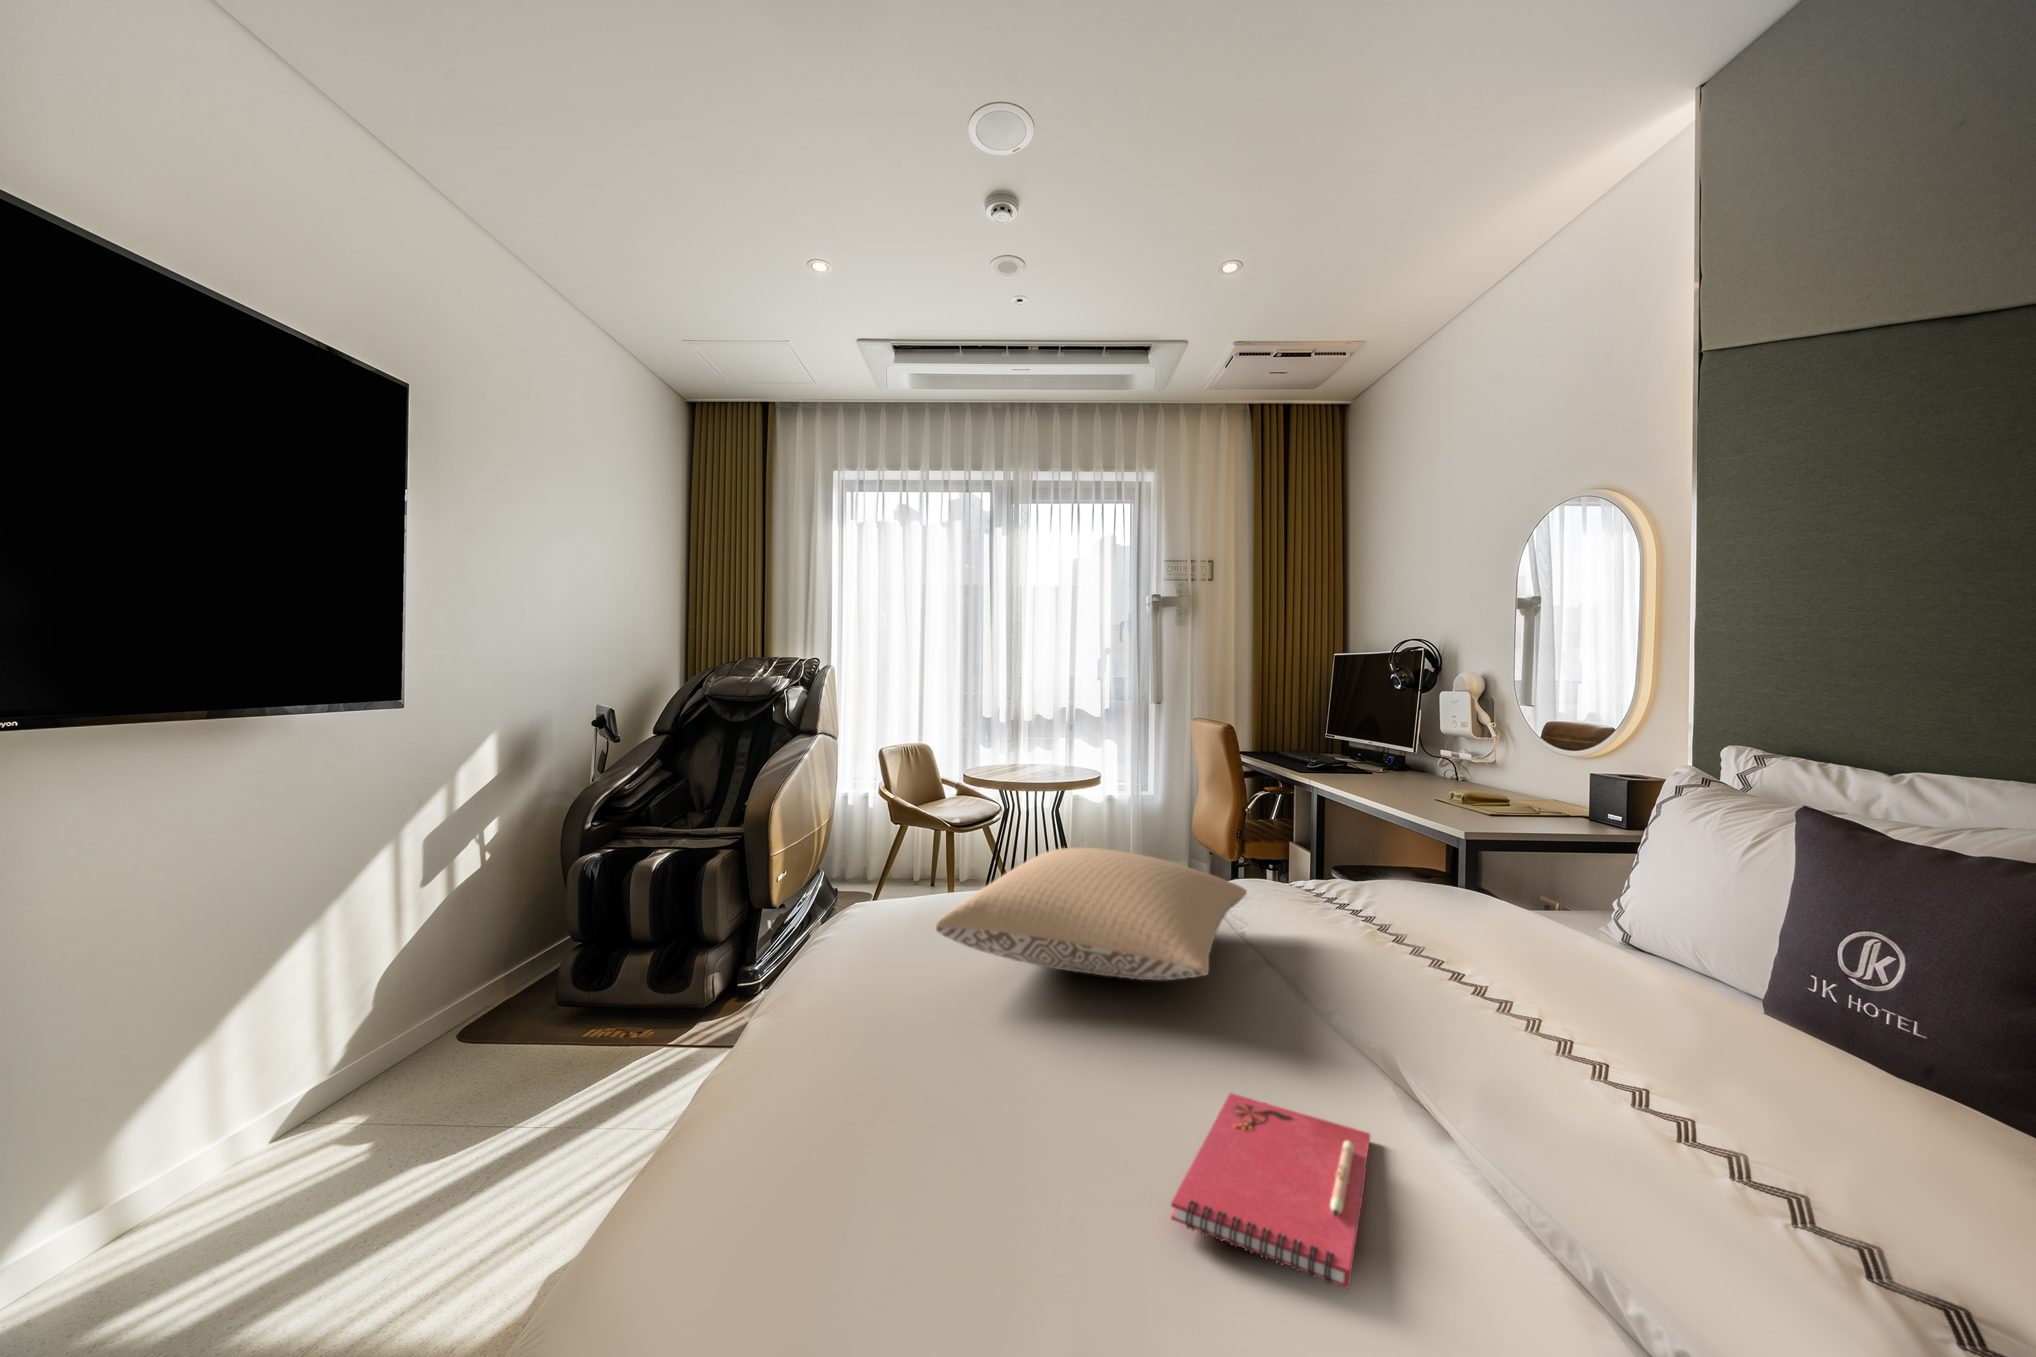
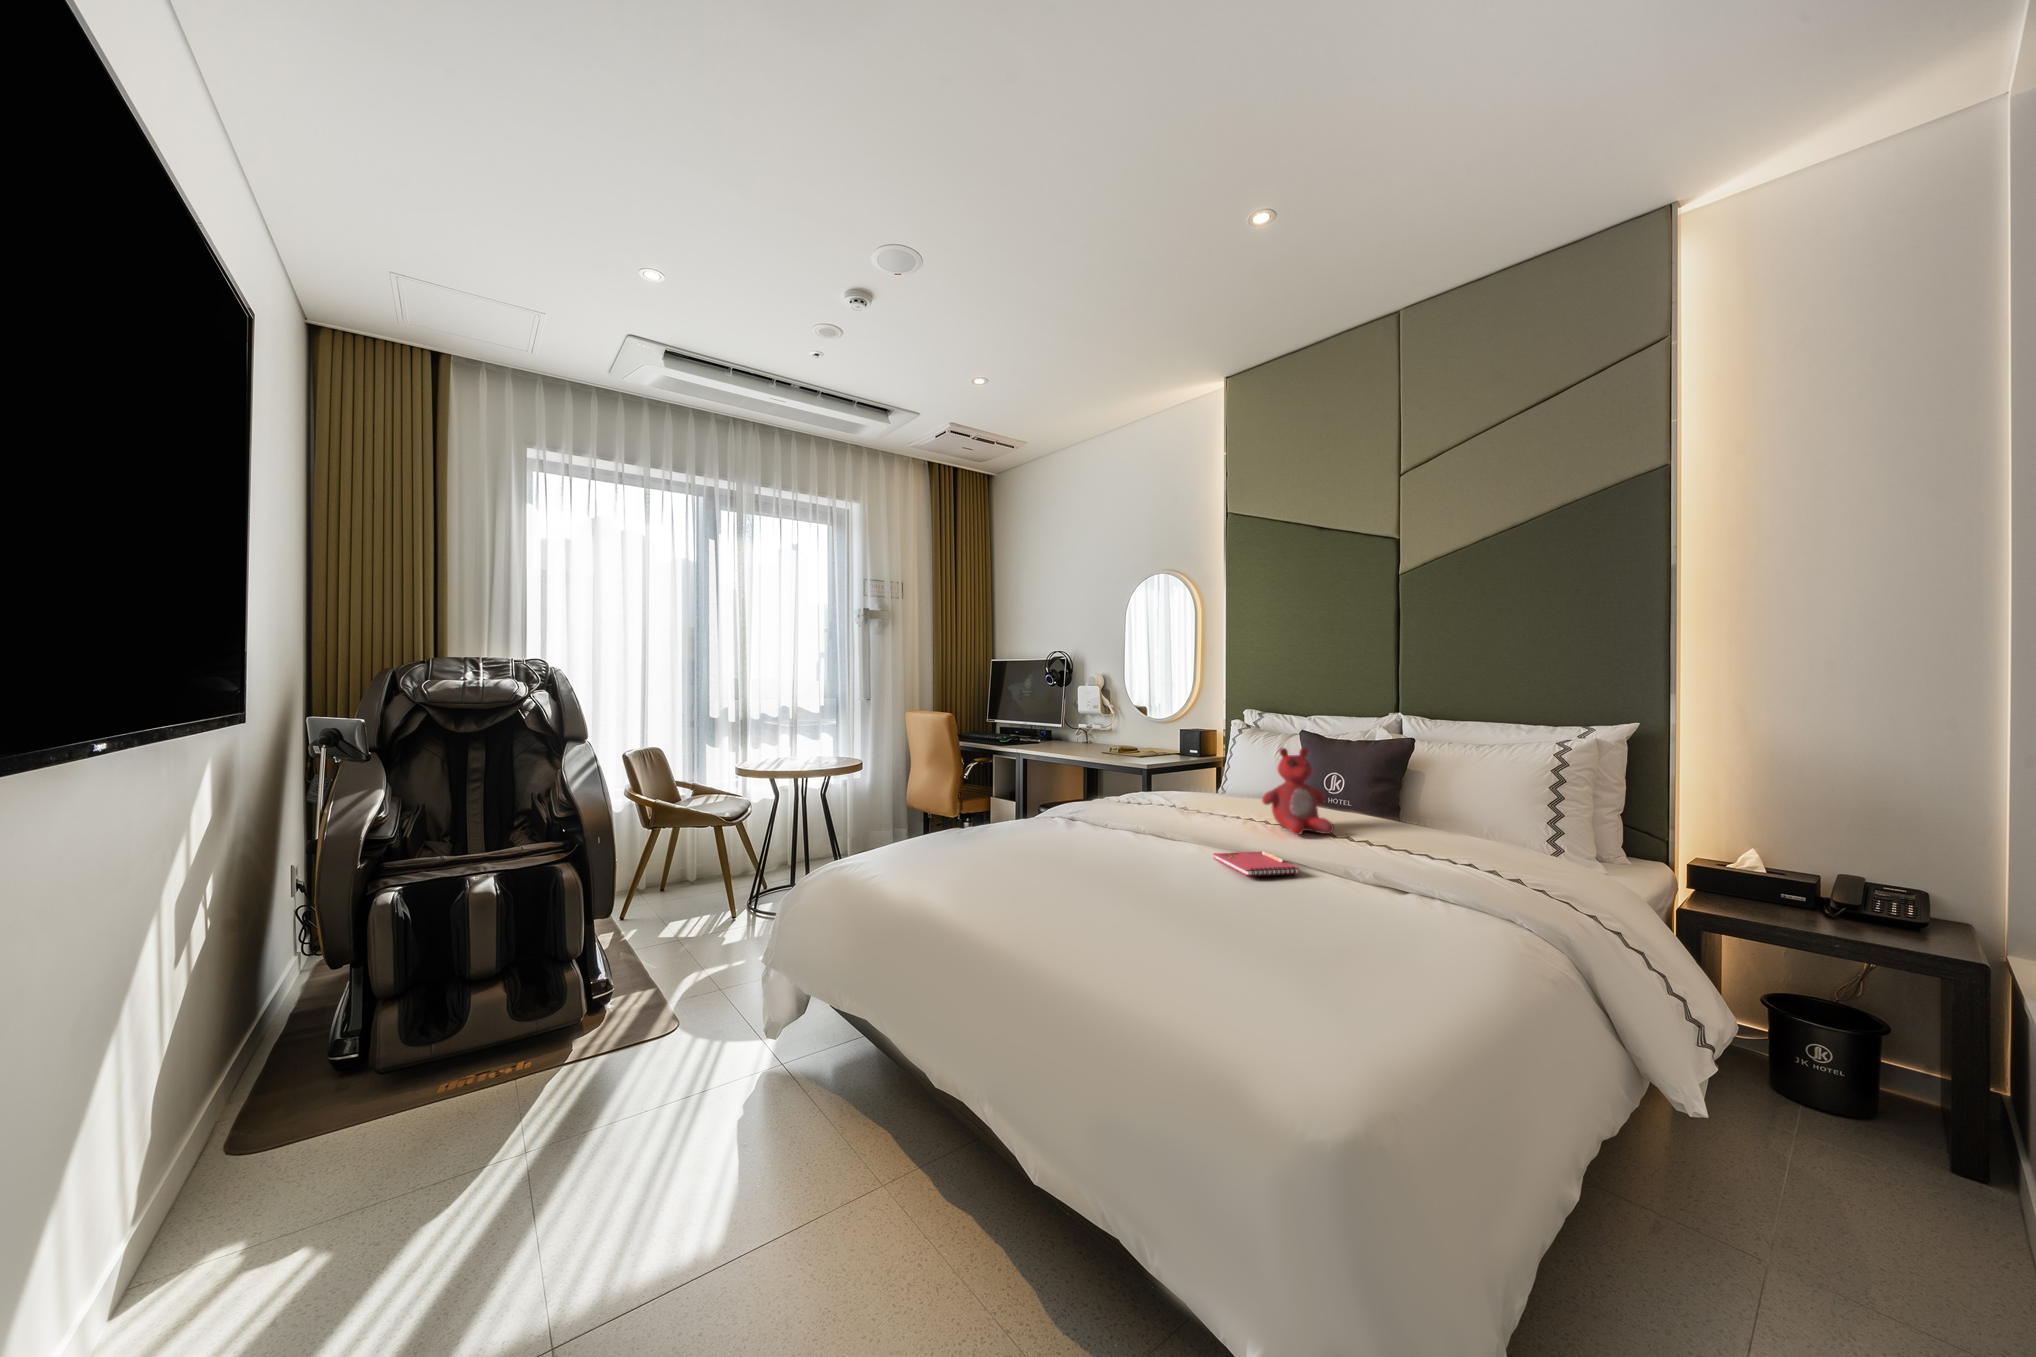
pillow: present [936,848,1247,980] -> none [1008,780,1178,840]
stuffed bear: none [1489,849,1726,1139] -> present [1262,748,1334,835]

